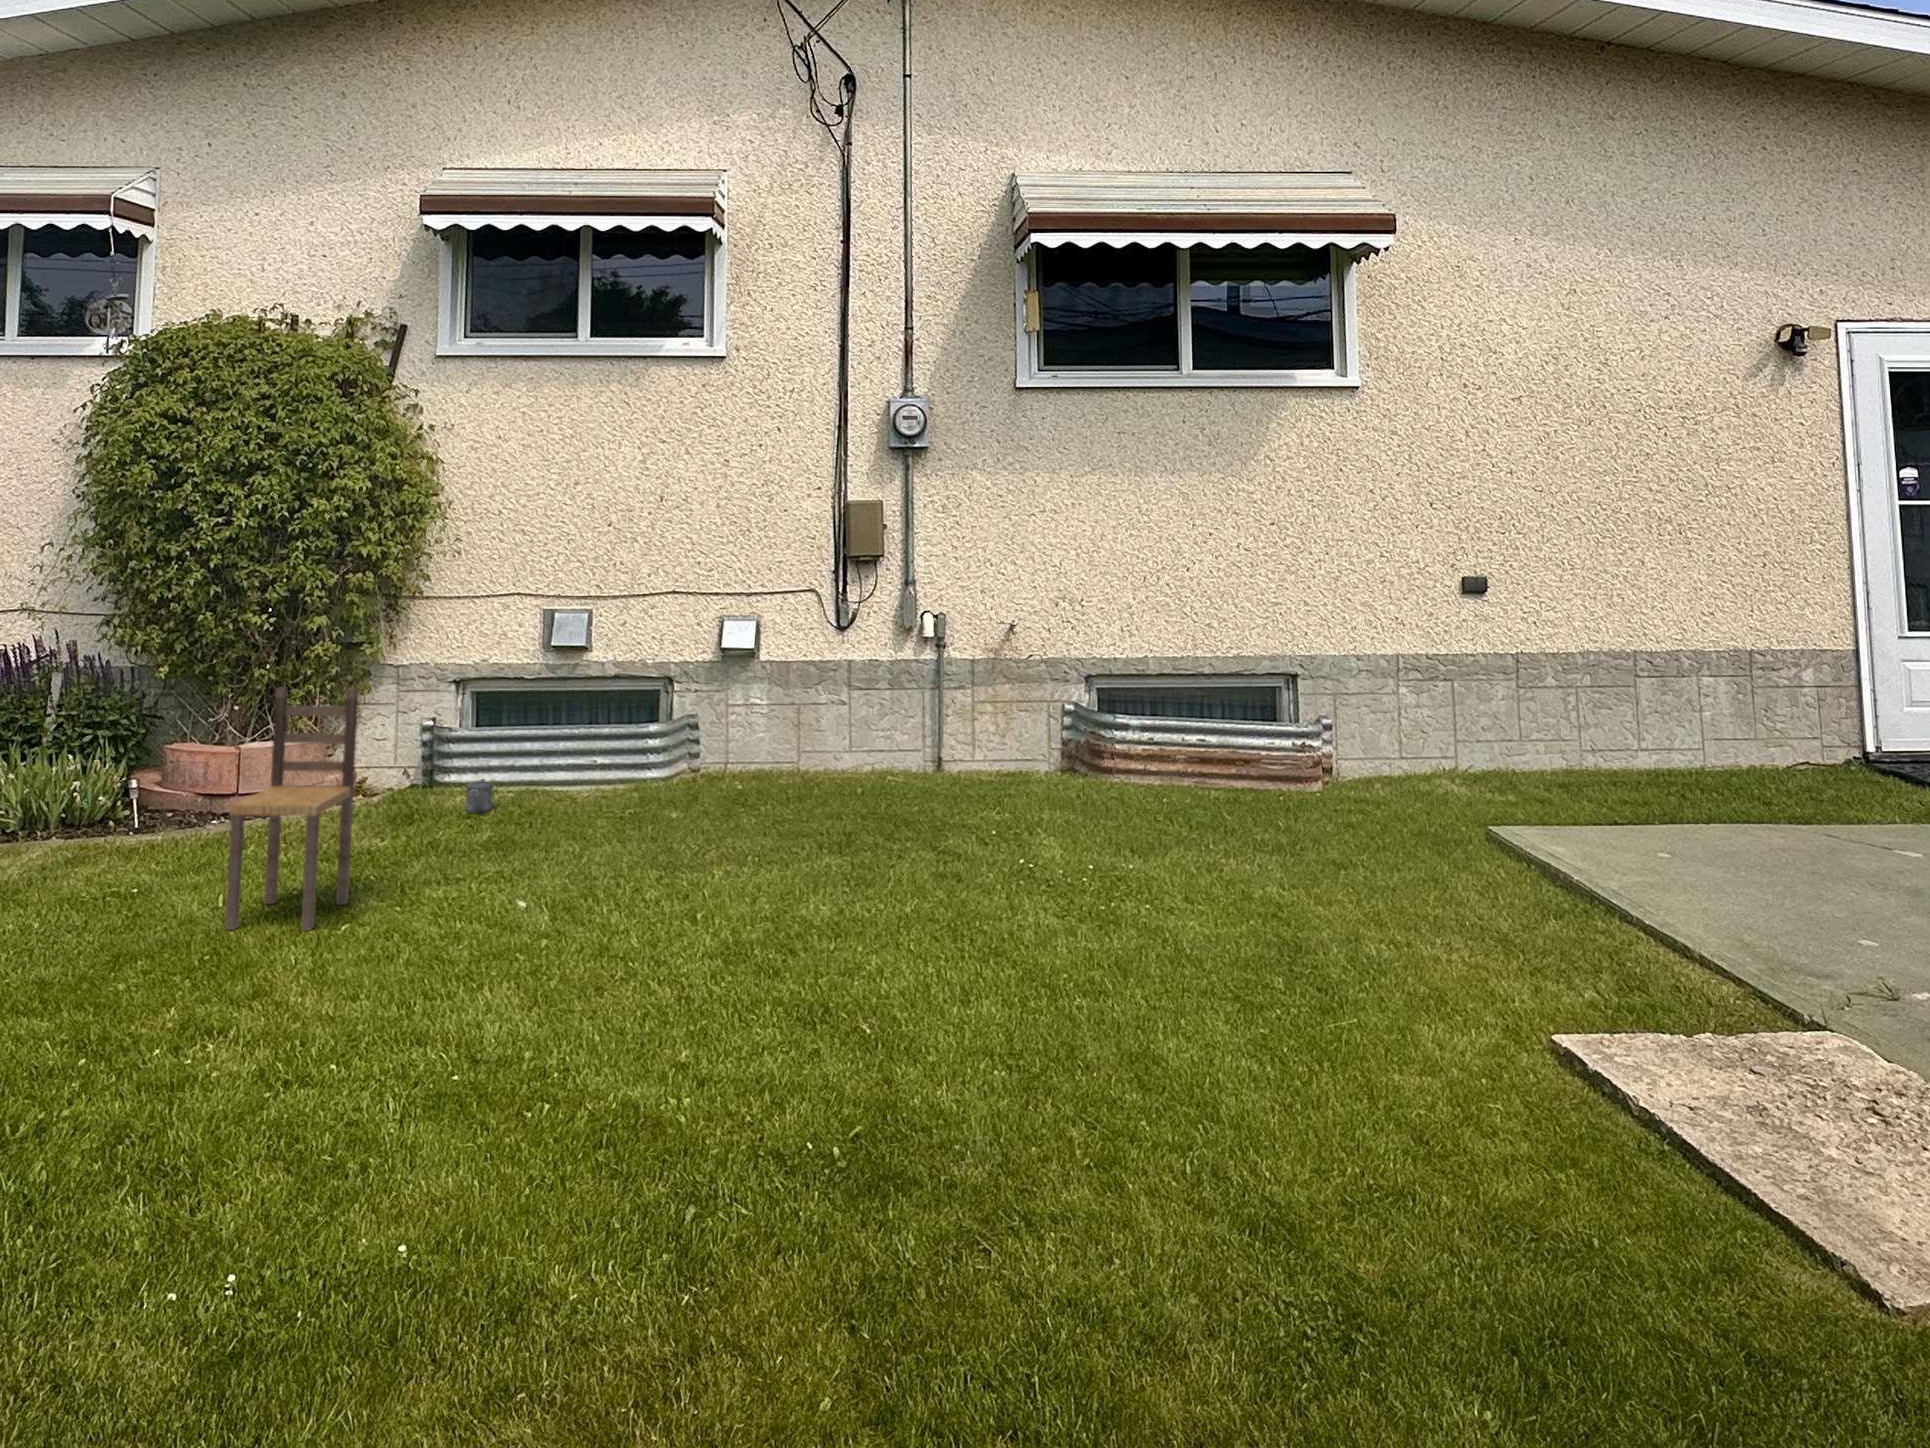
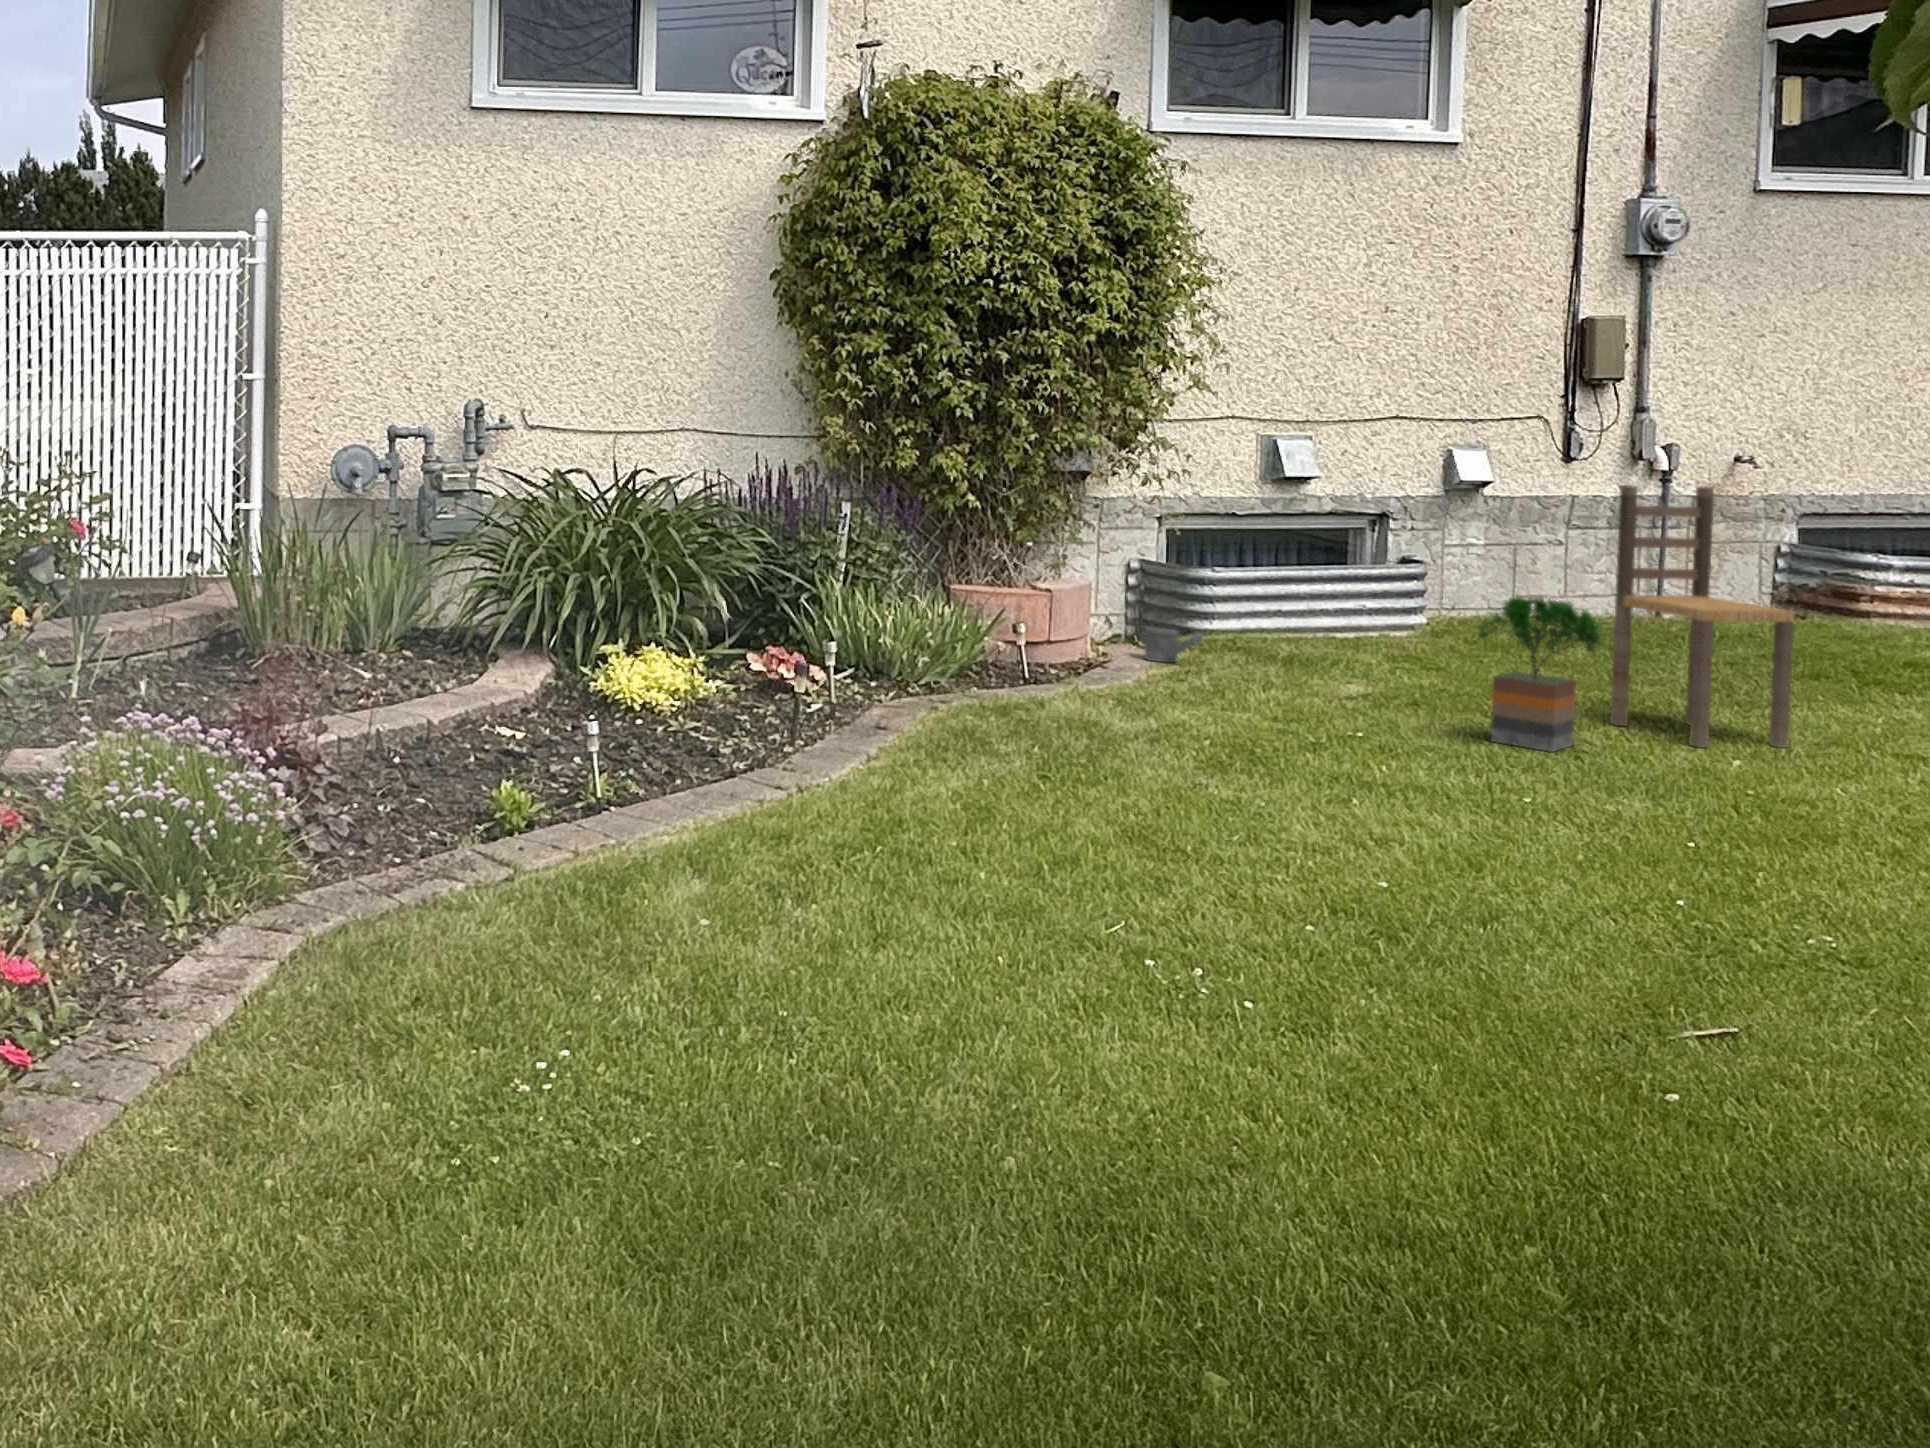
watering can: present [465,779,493,813] -> present [1138,625,1203,663]
potted tree: none [53,788,152,934] -> present [1478,596,1605,752]

